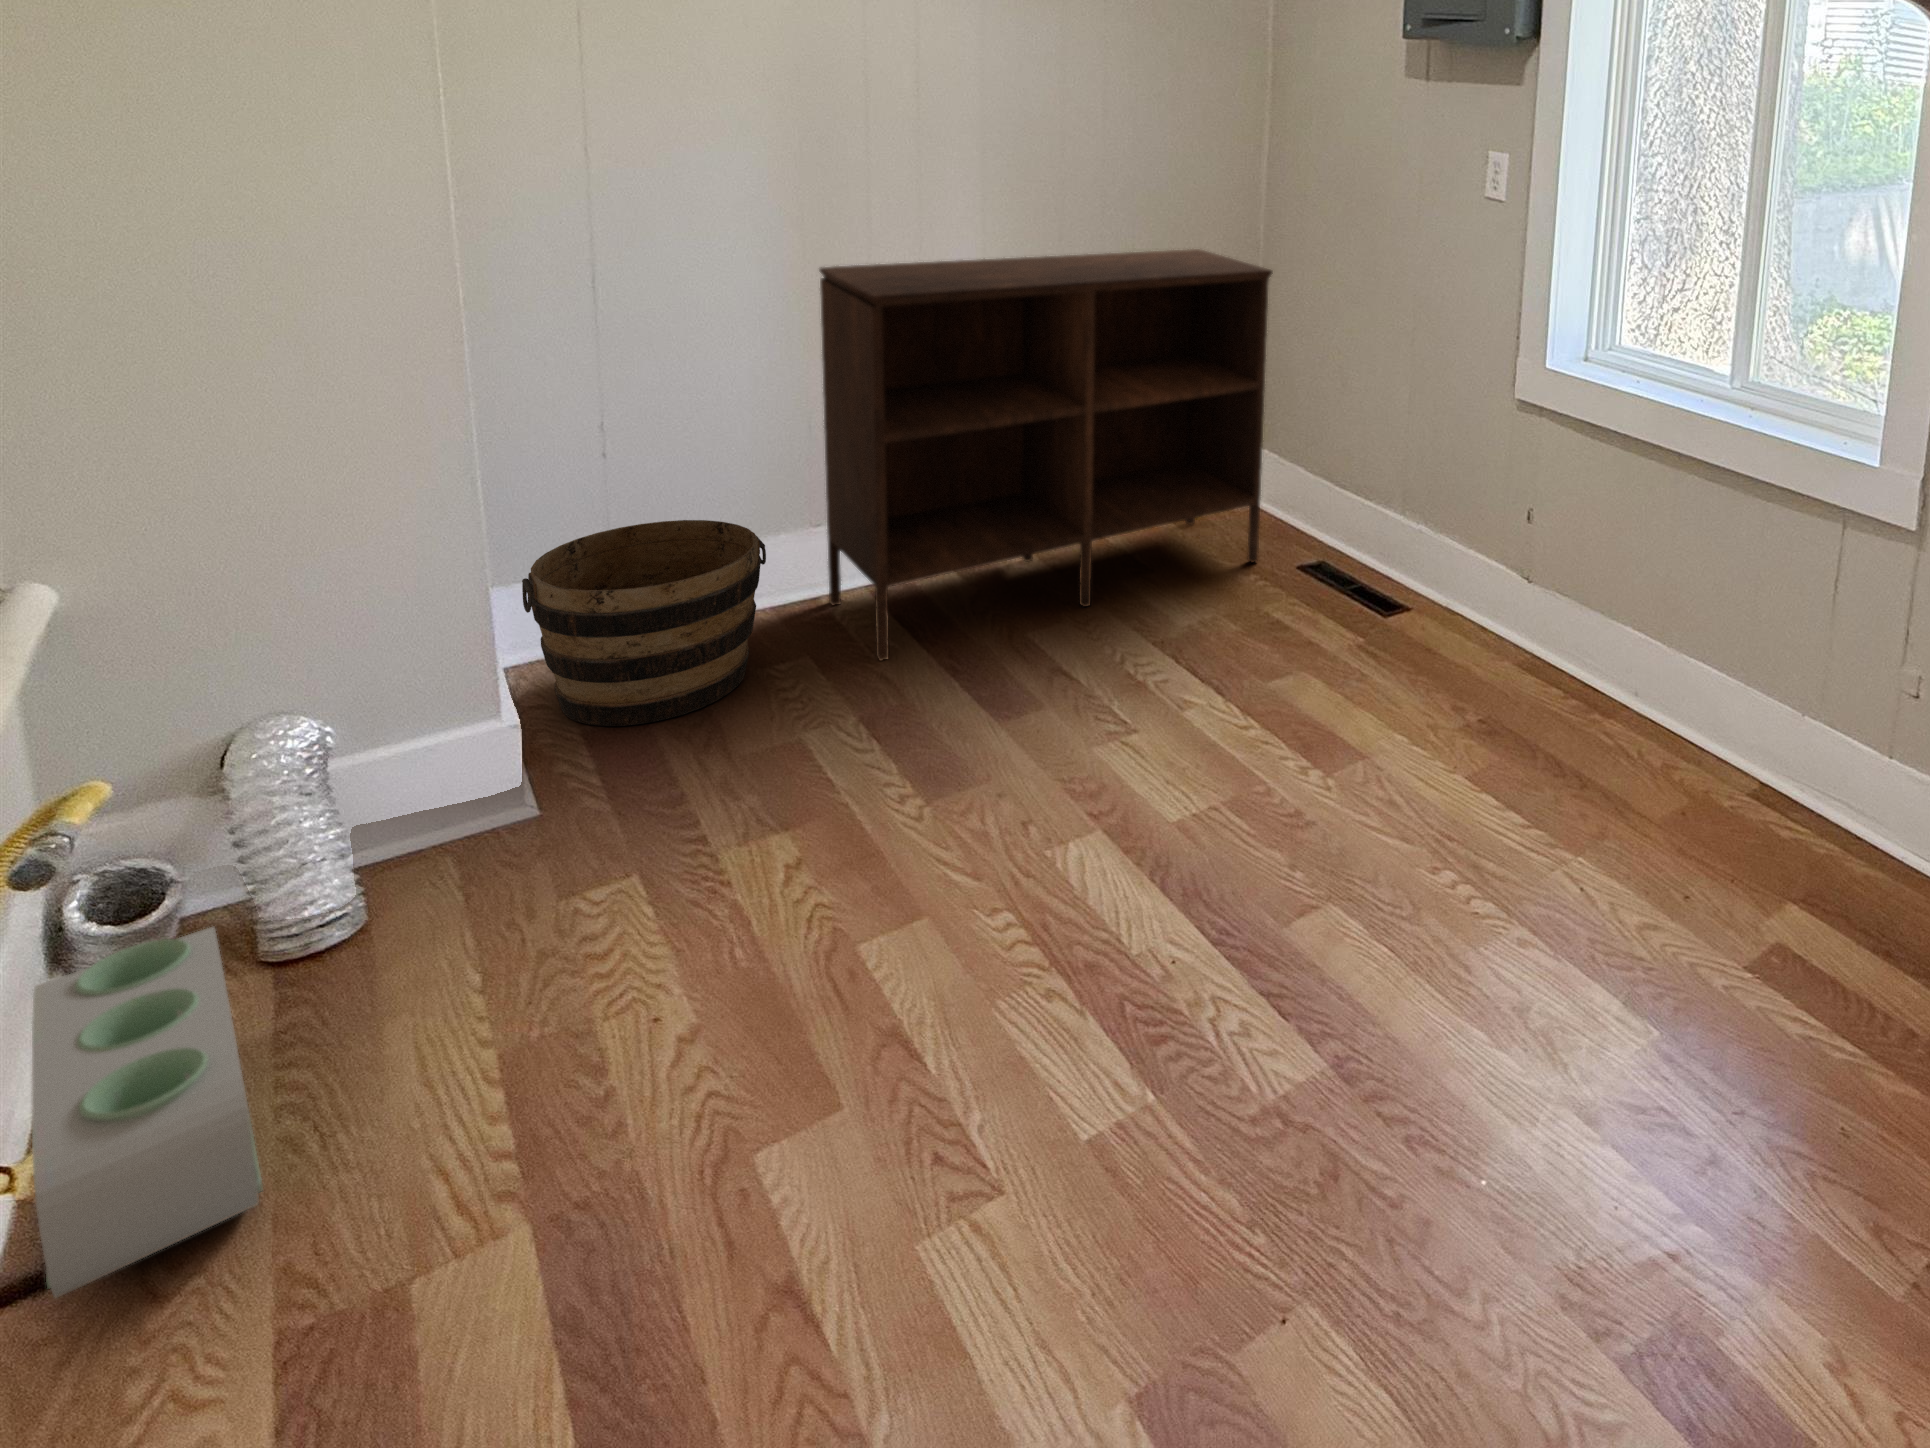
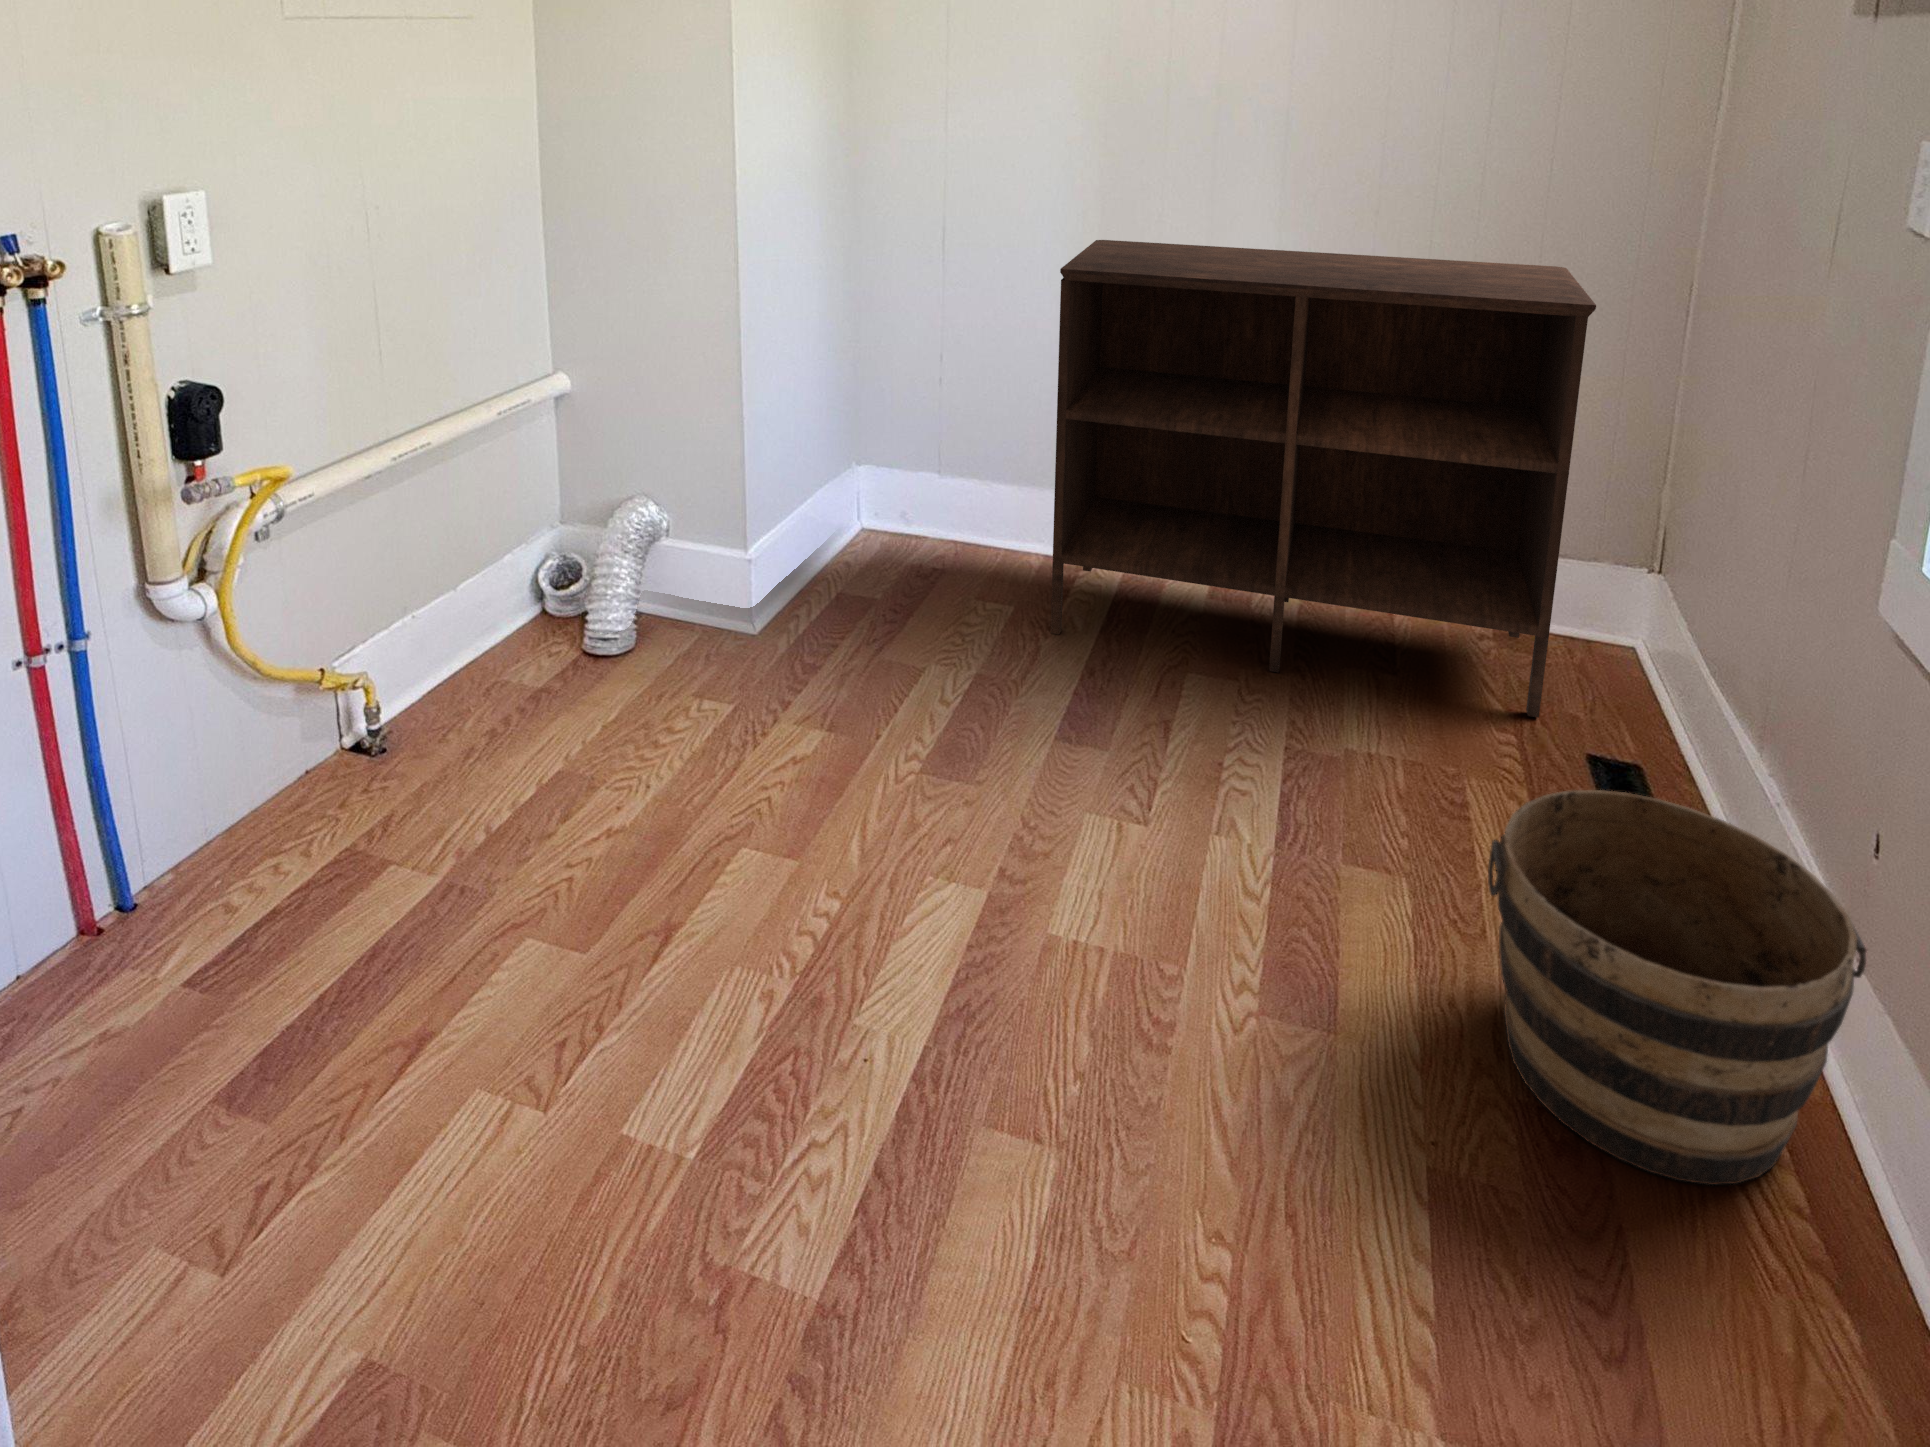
bucket: present [522,520,766,726] -> present [1488,790,1867,1185]
air purifier: present [32,927,263,1298] -> none [333,593,533,770]

